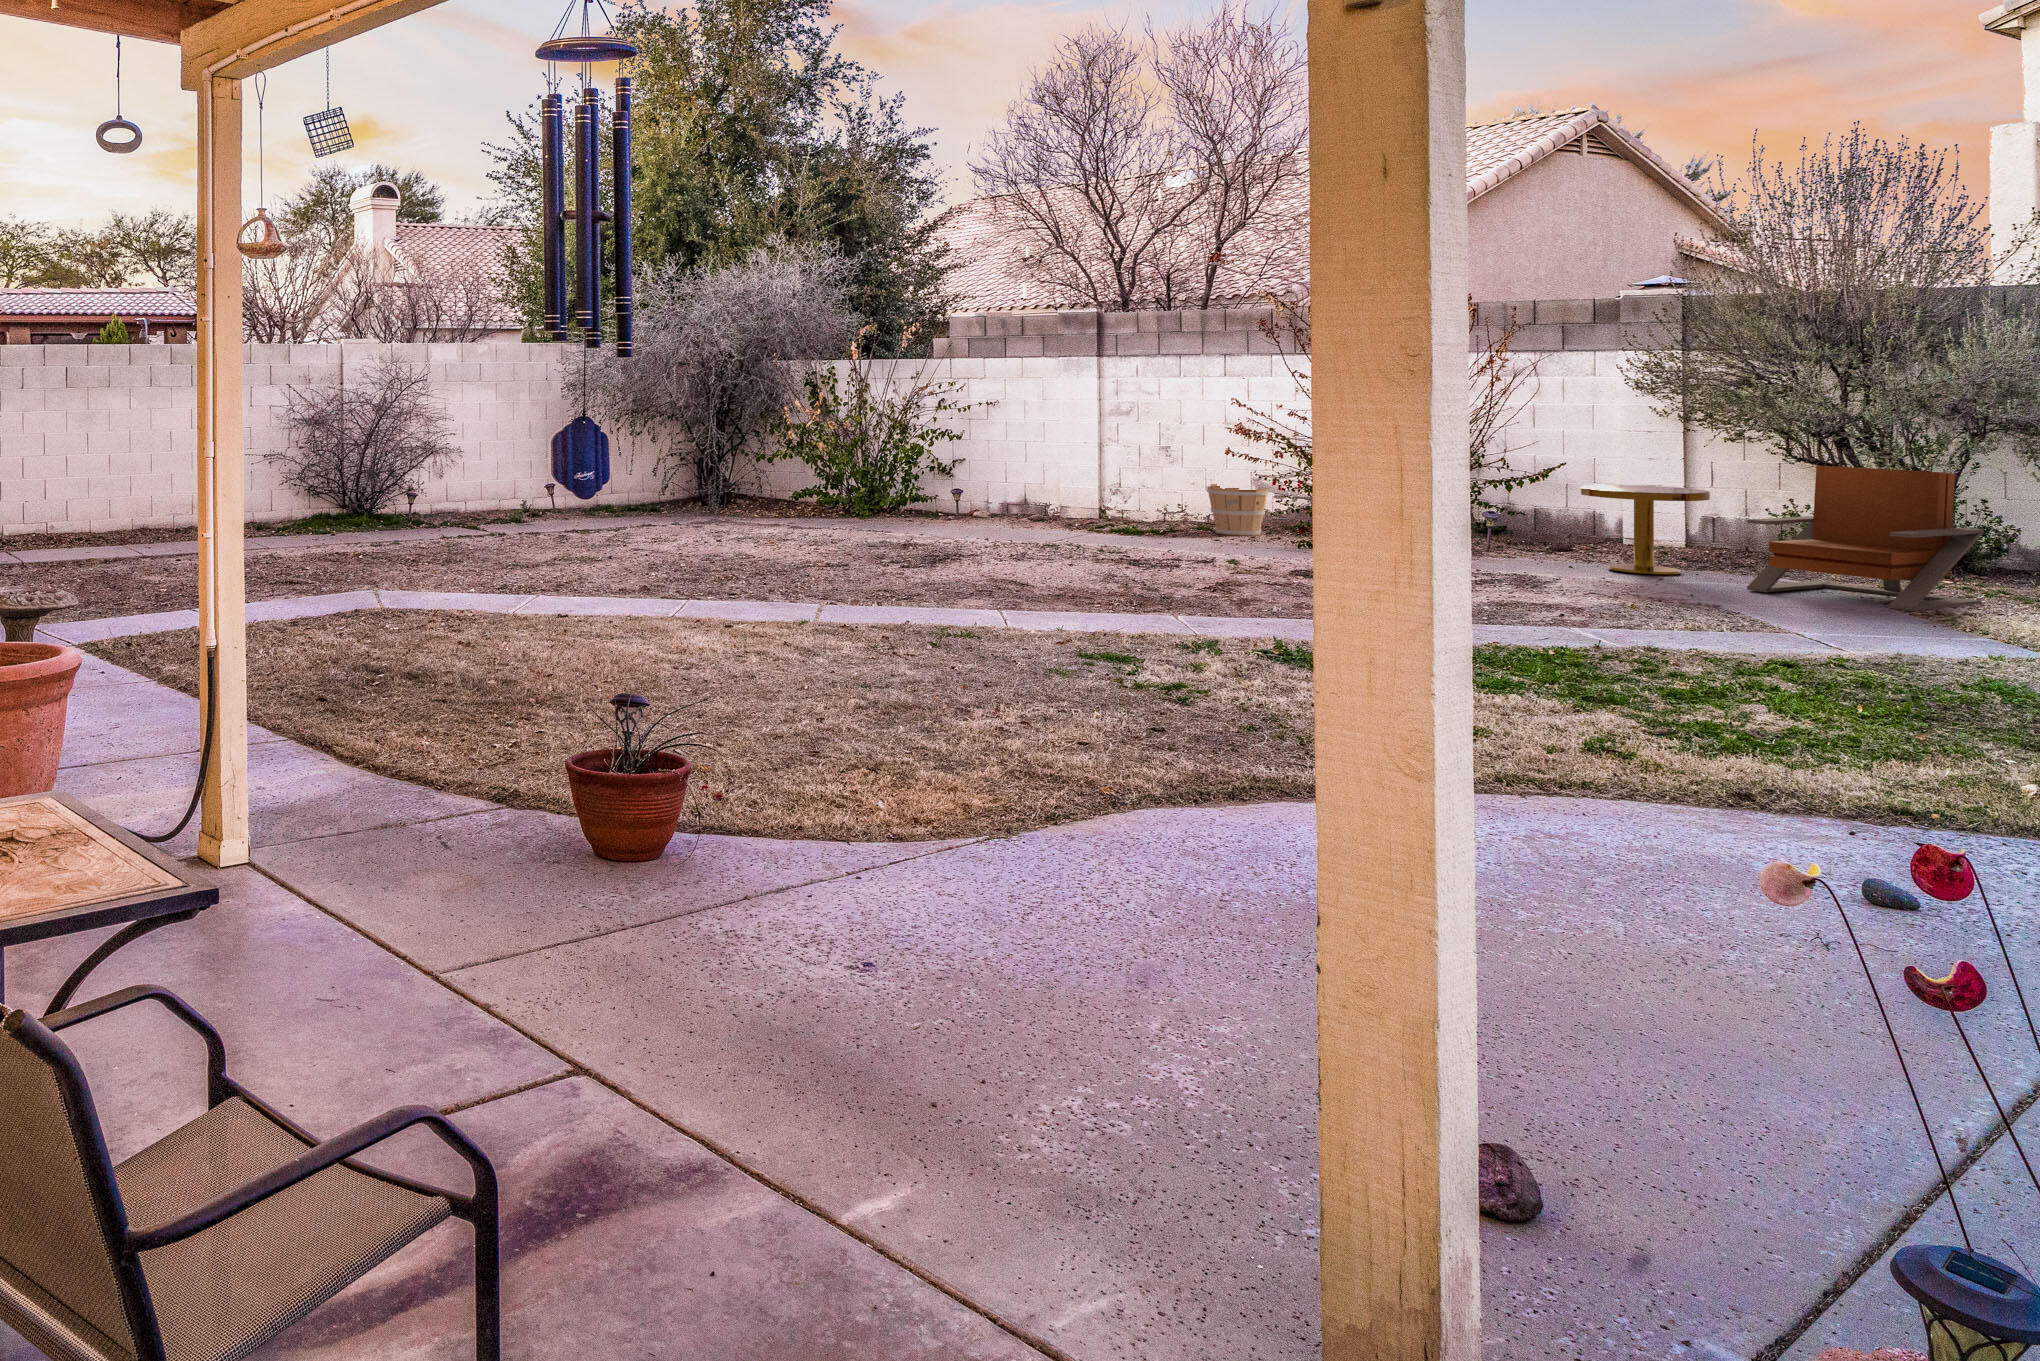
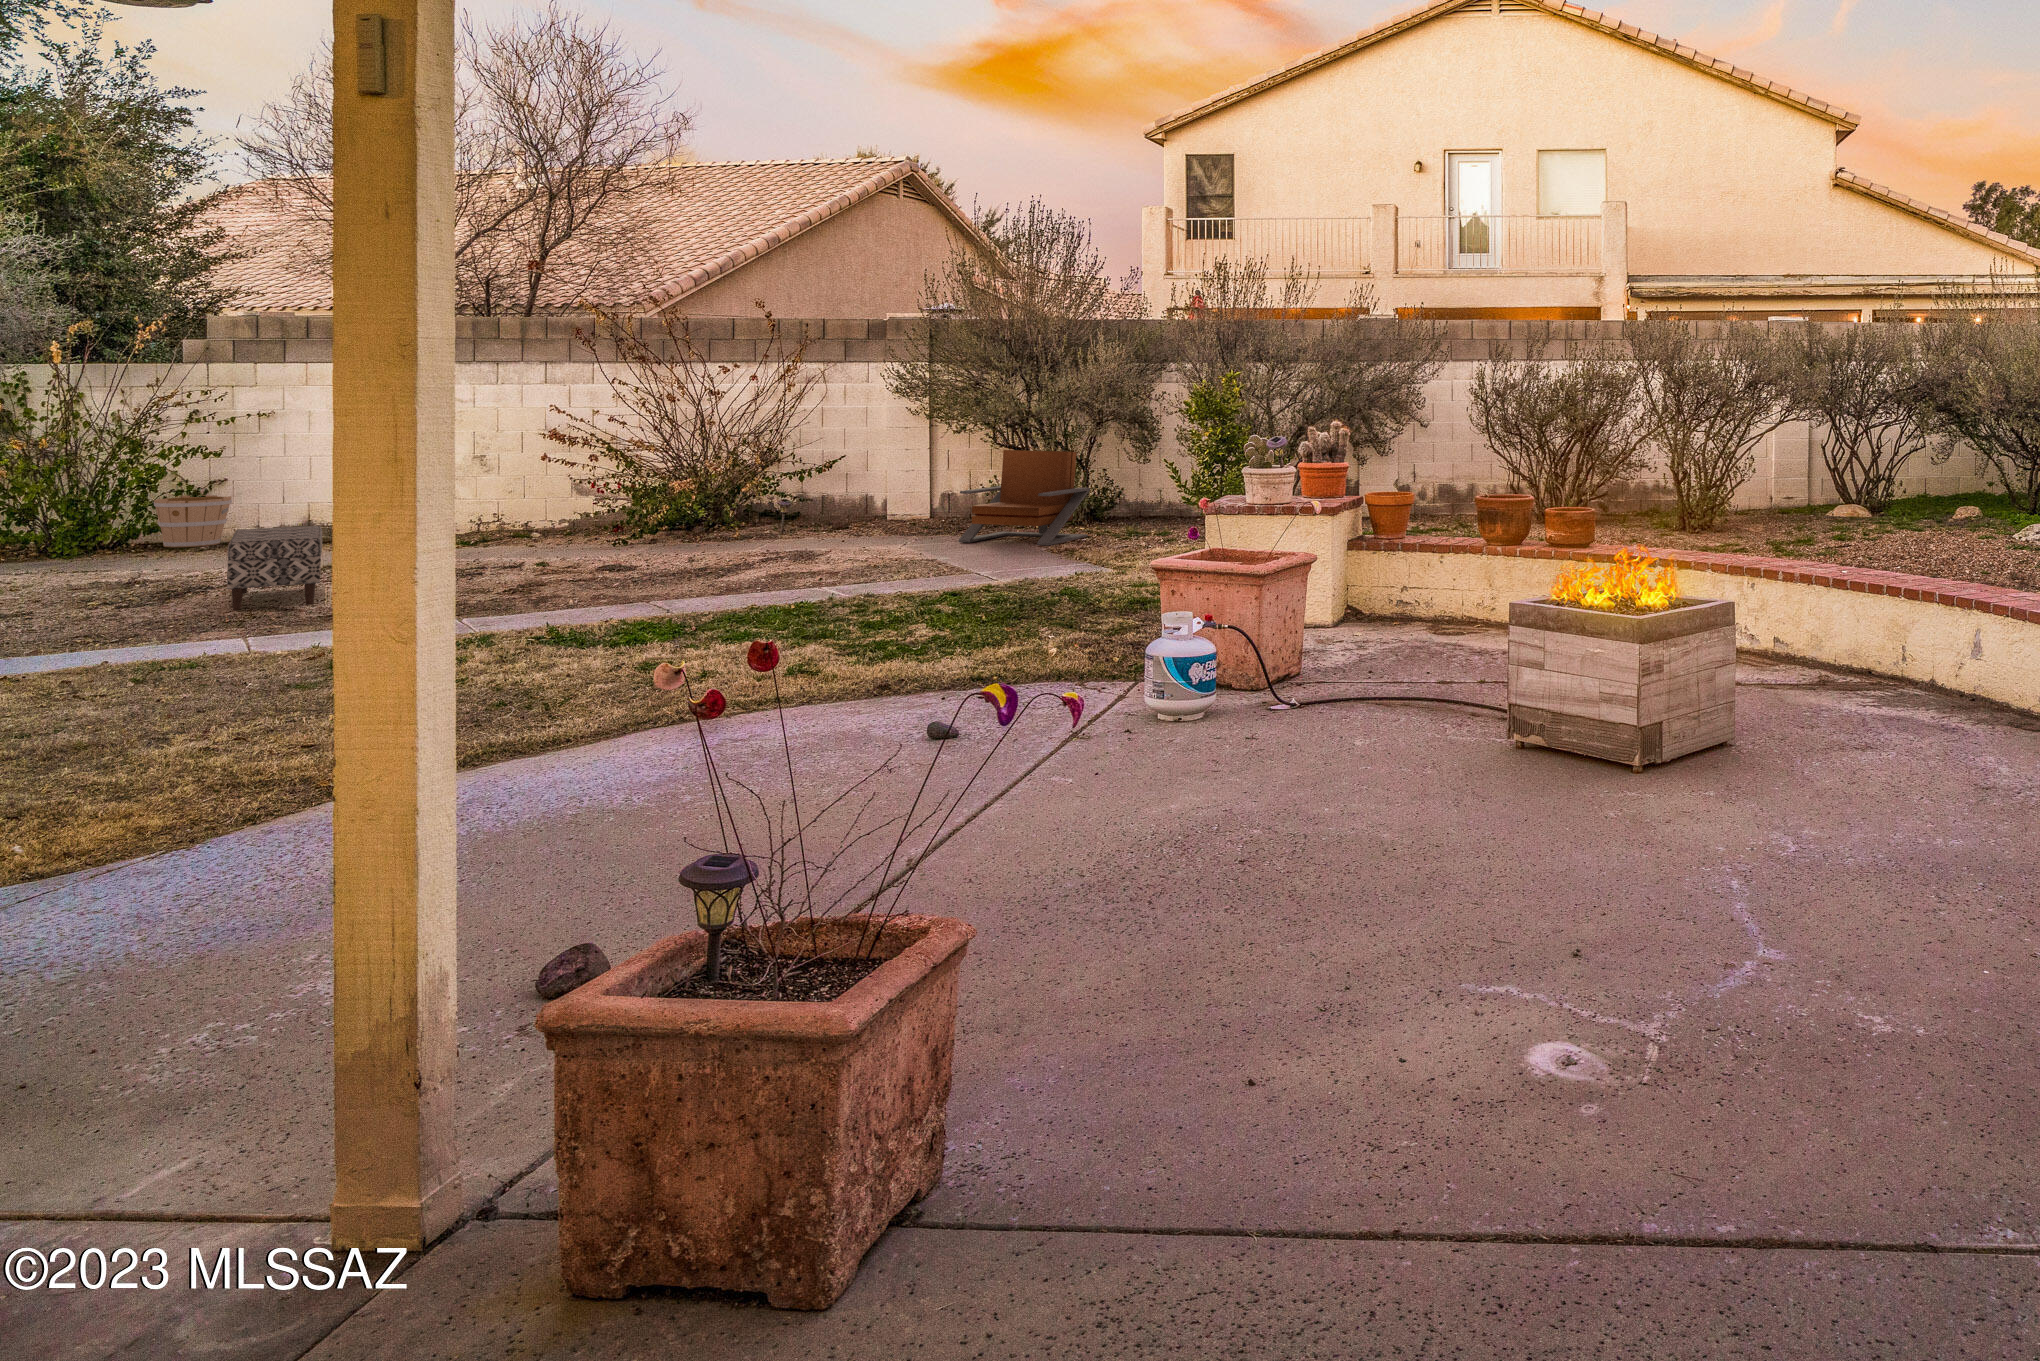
wooden bucket: present [1207,484,1268,536] -> present [154,495,232,547]
side table: present [1580,485,1710,574] -> none [855,470,942,538]
bench: none [987,506,1054,582] -> present [227,526,322,610]

